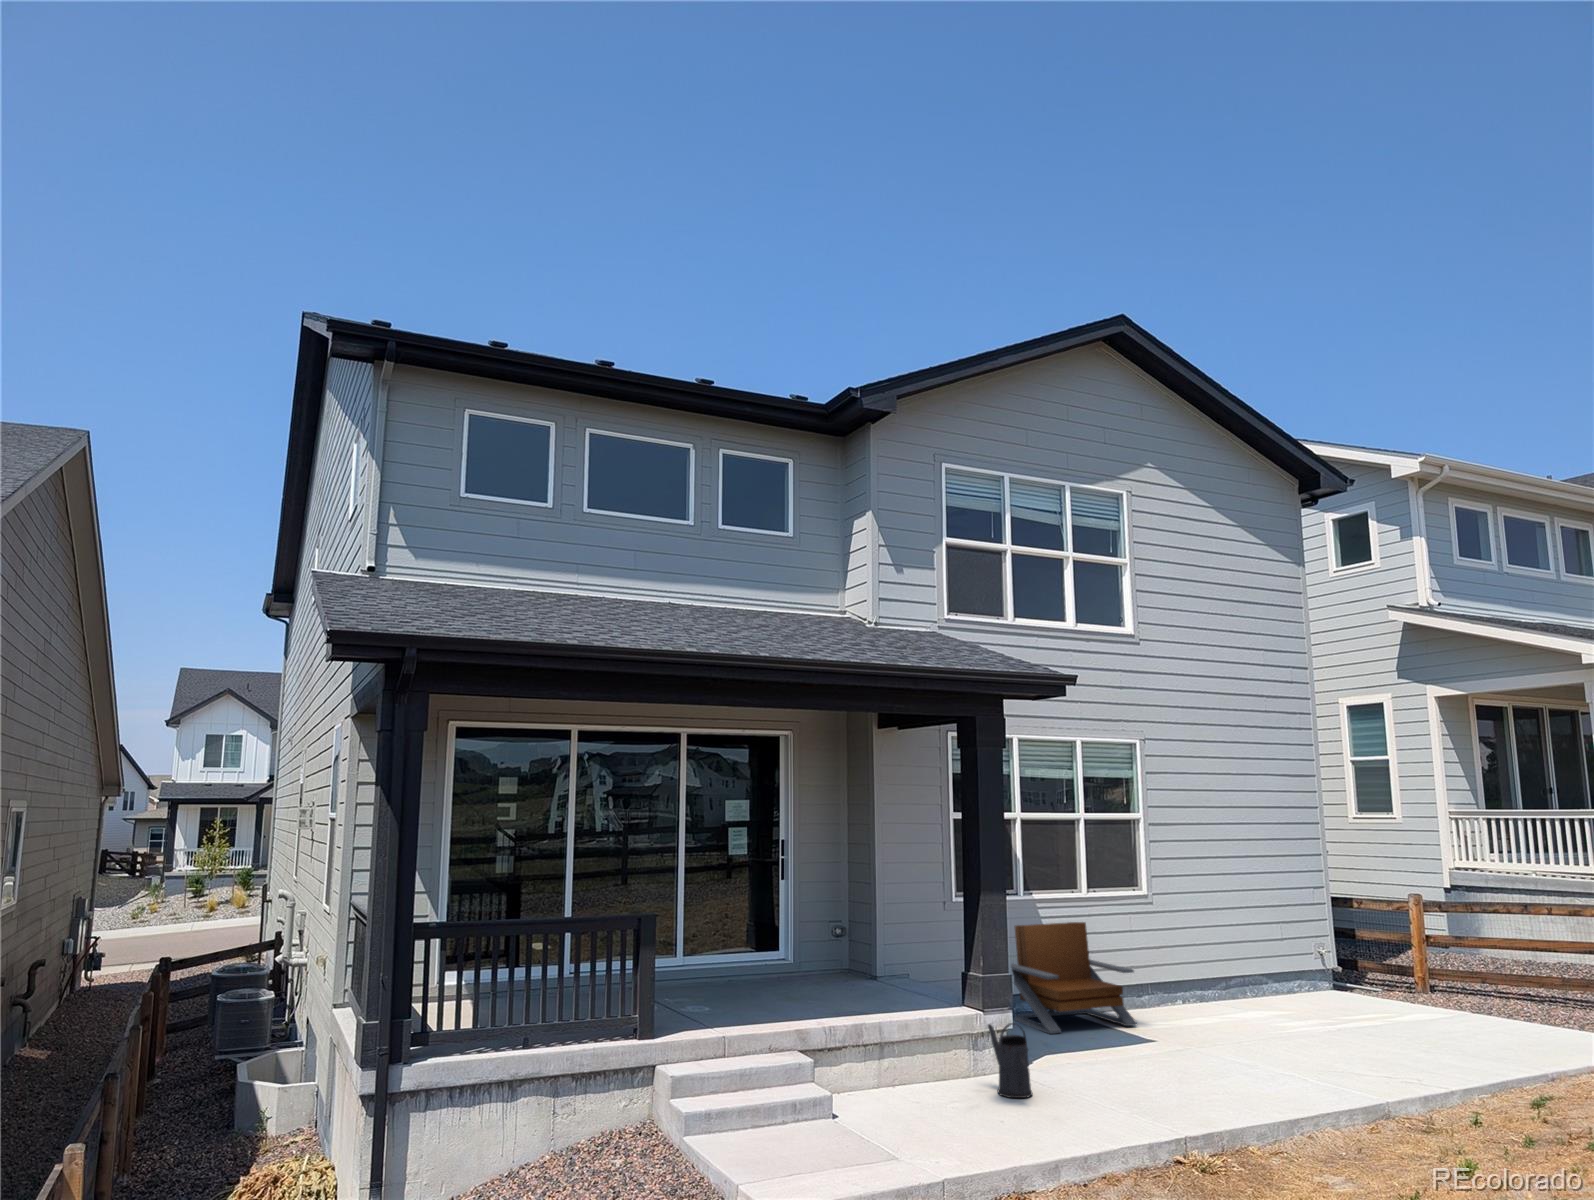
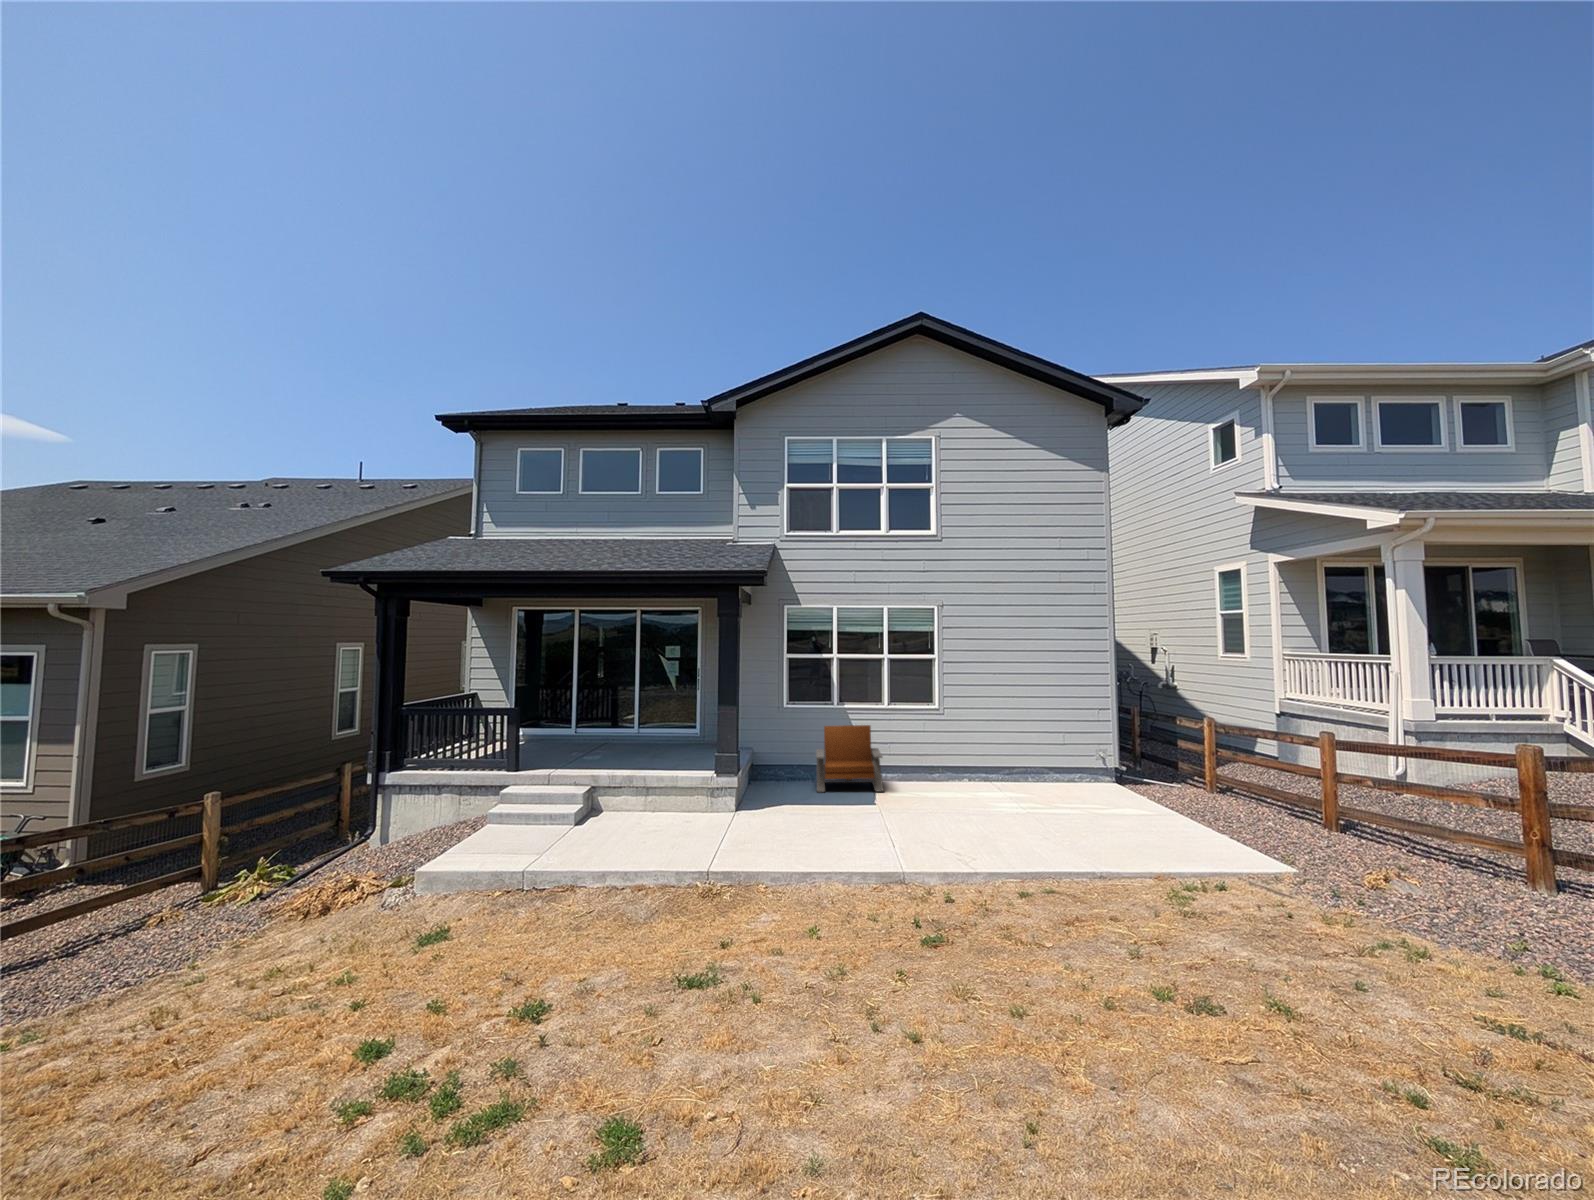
watering can: present [988,1023,1033,1098] -> none [698,781,719,825]

